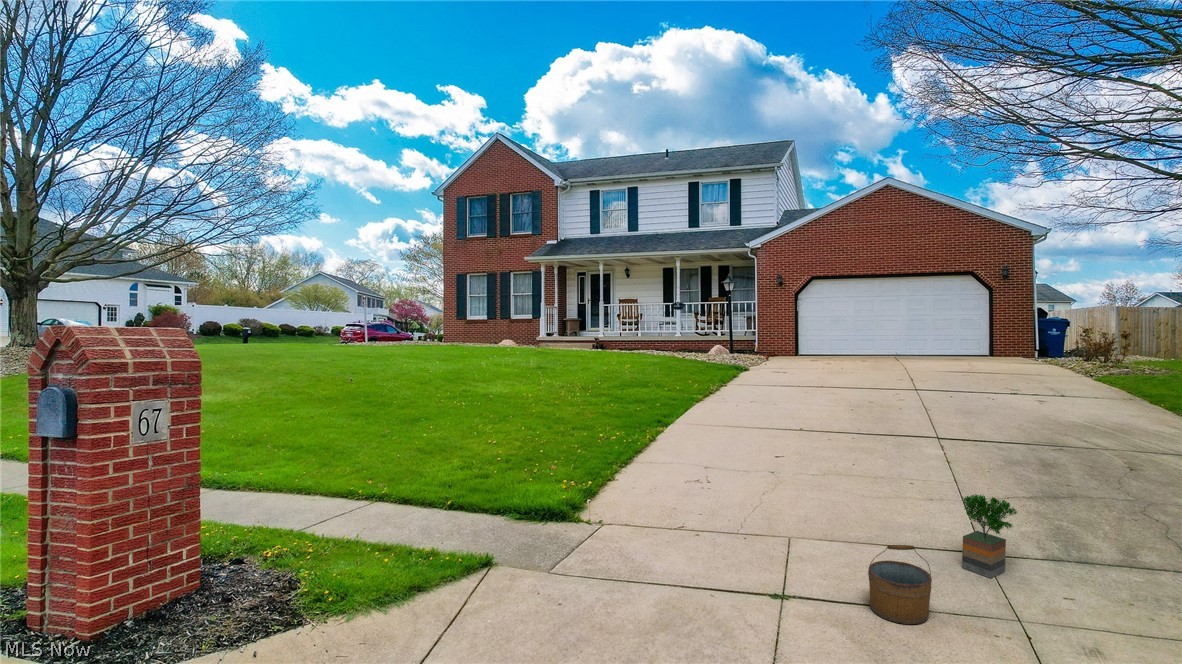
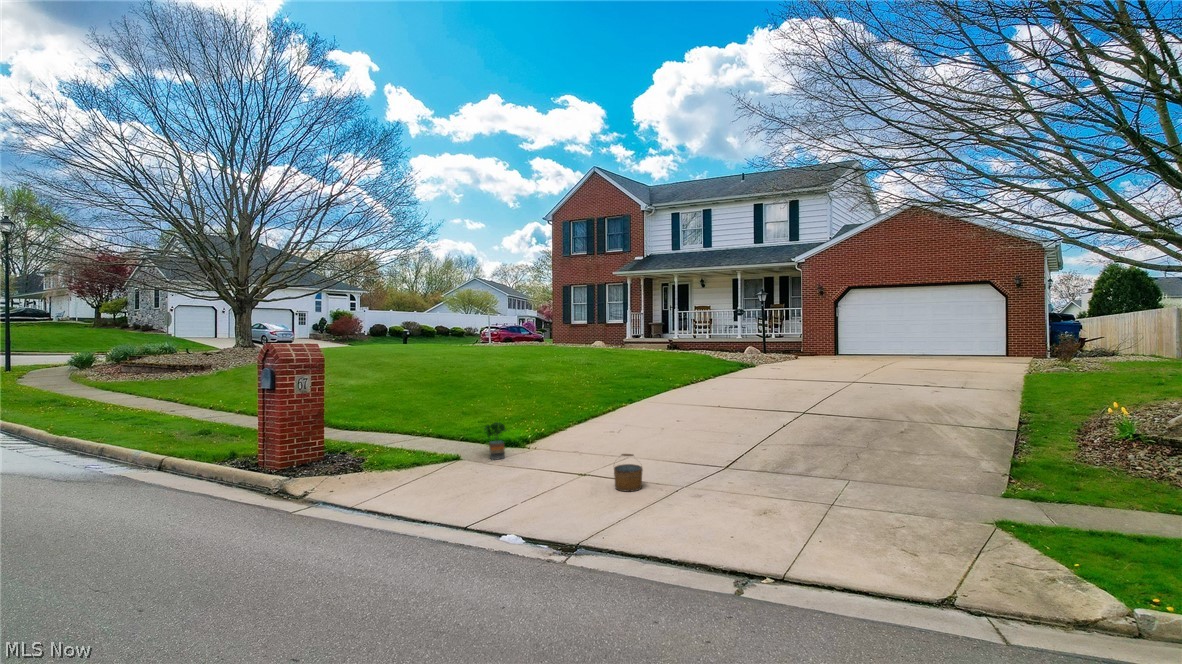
potted tree: present [962,494,1017,578] -> present [484,422,509,460]

